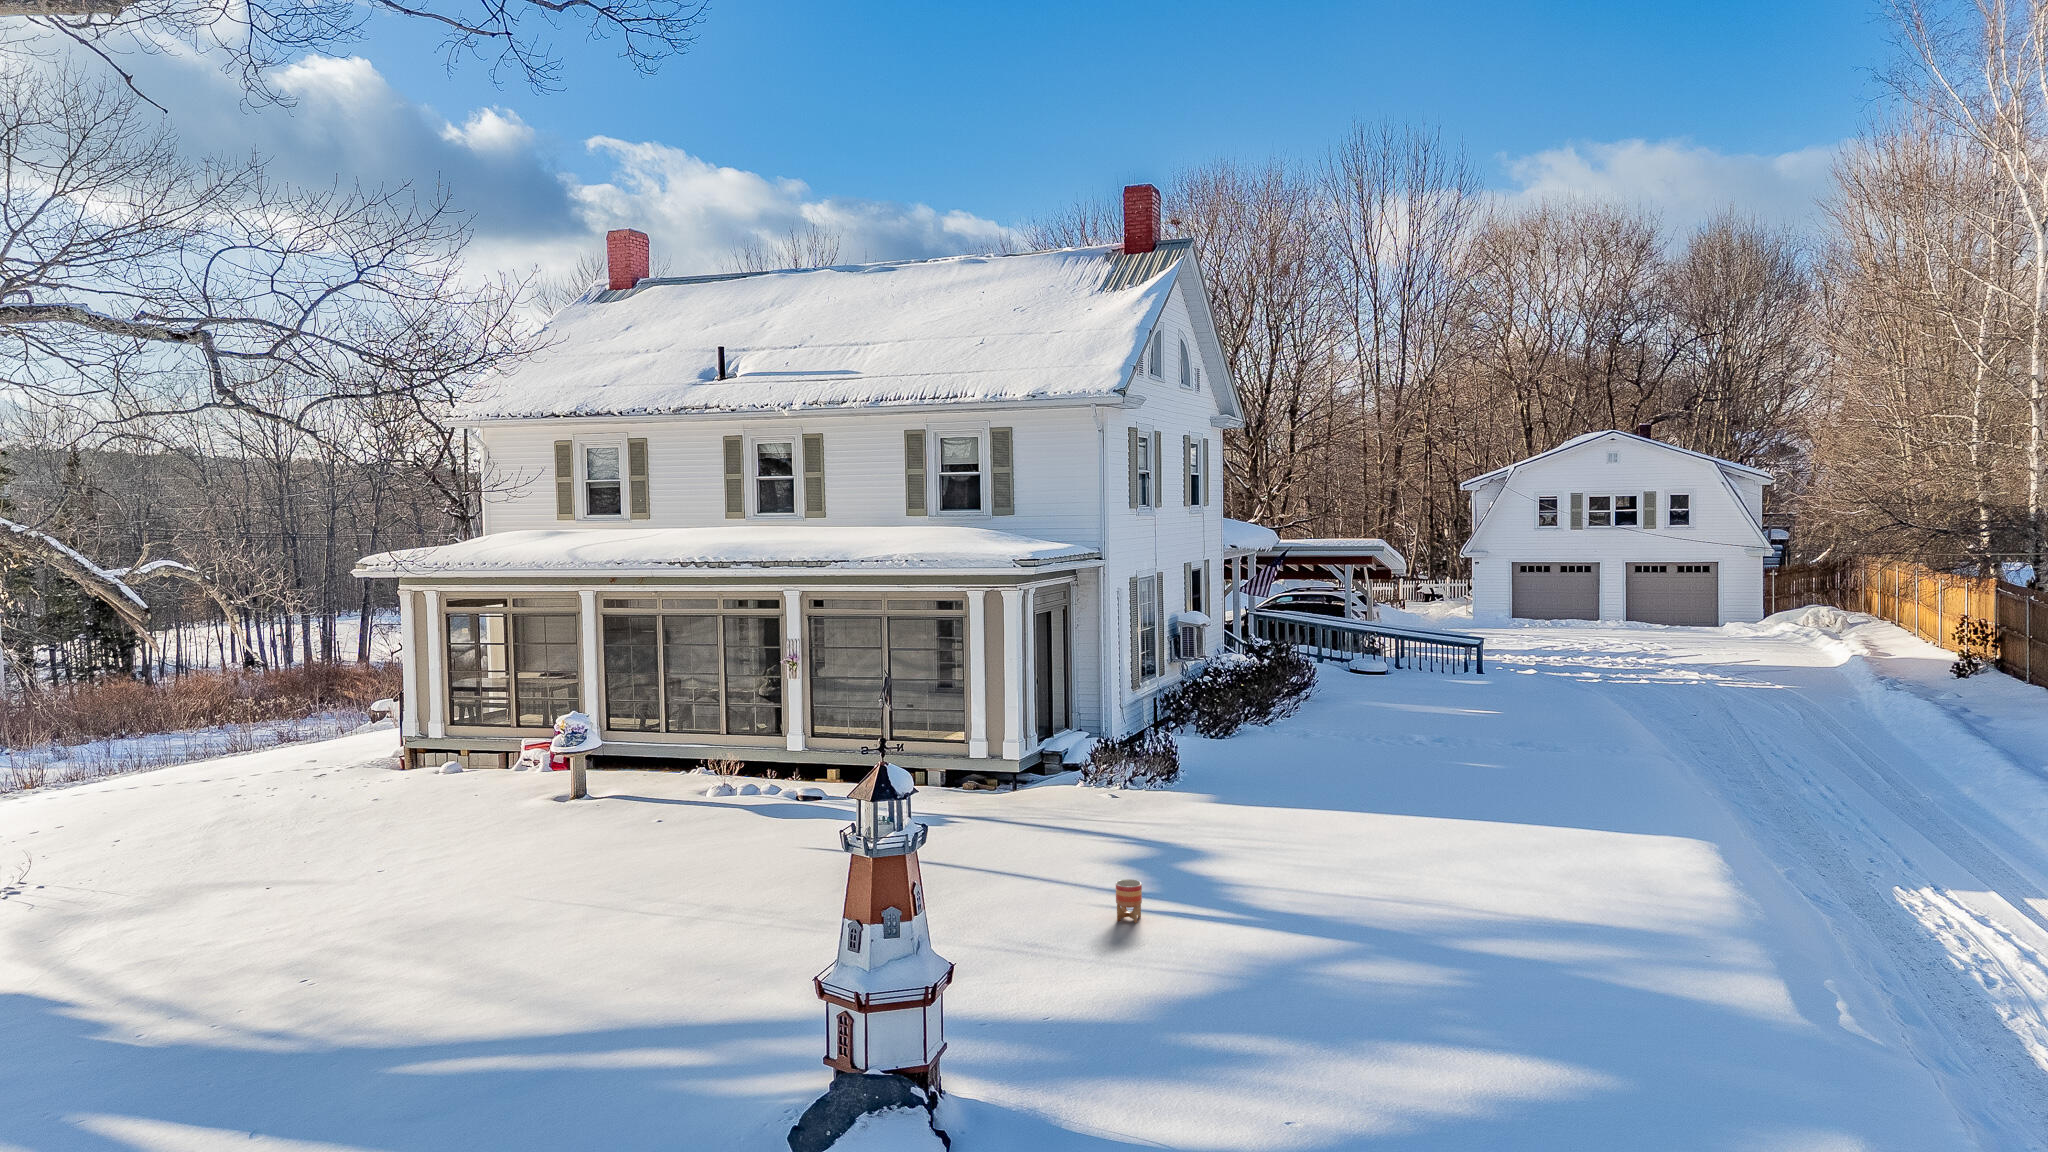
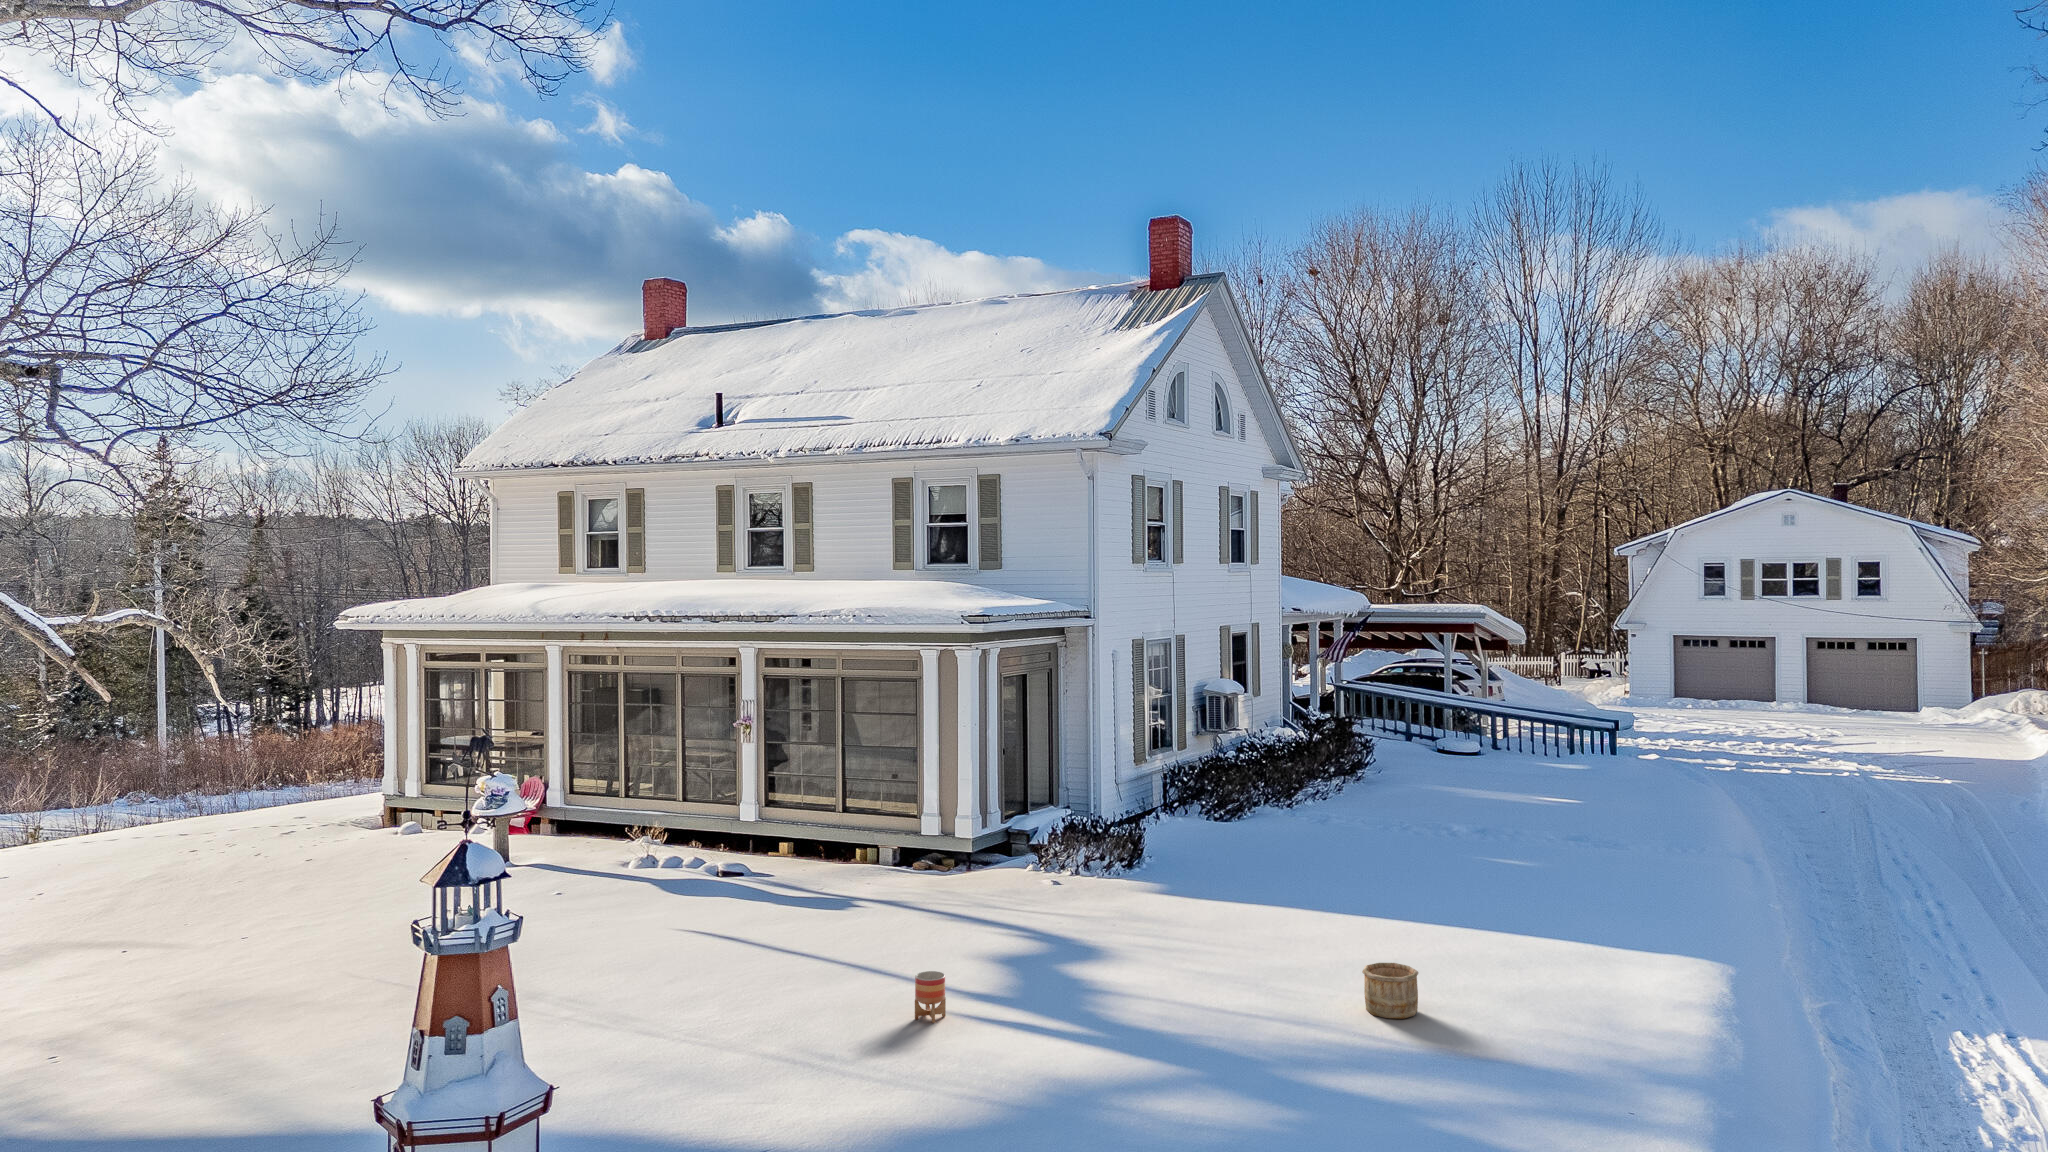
wooden bucket: none [1471,853,1518,898] -> present [1362,963,1418,1019]

